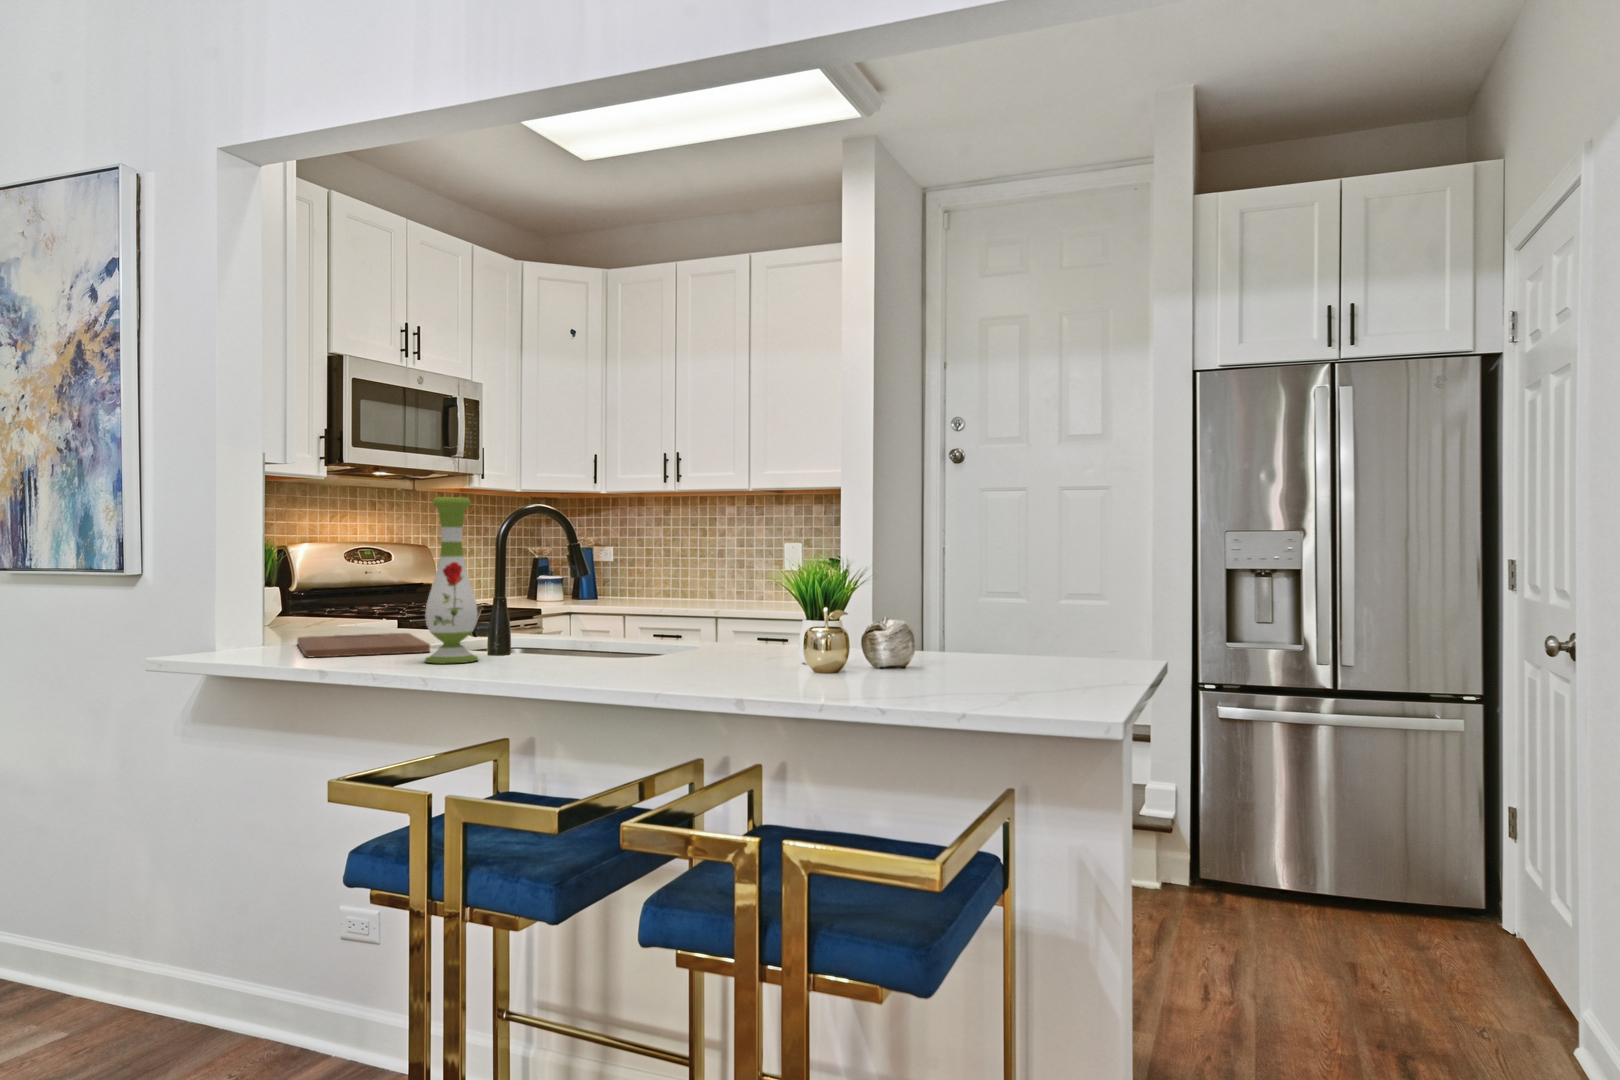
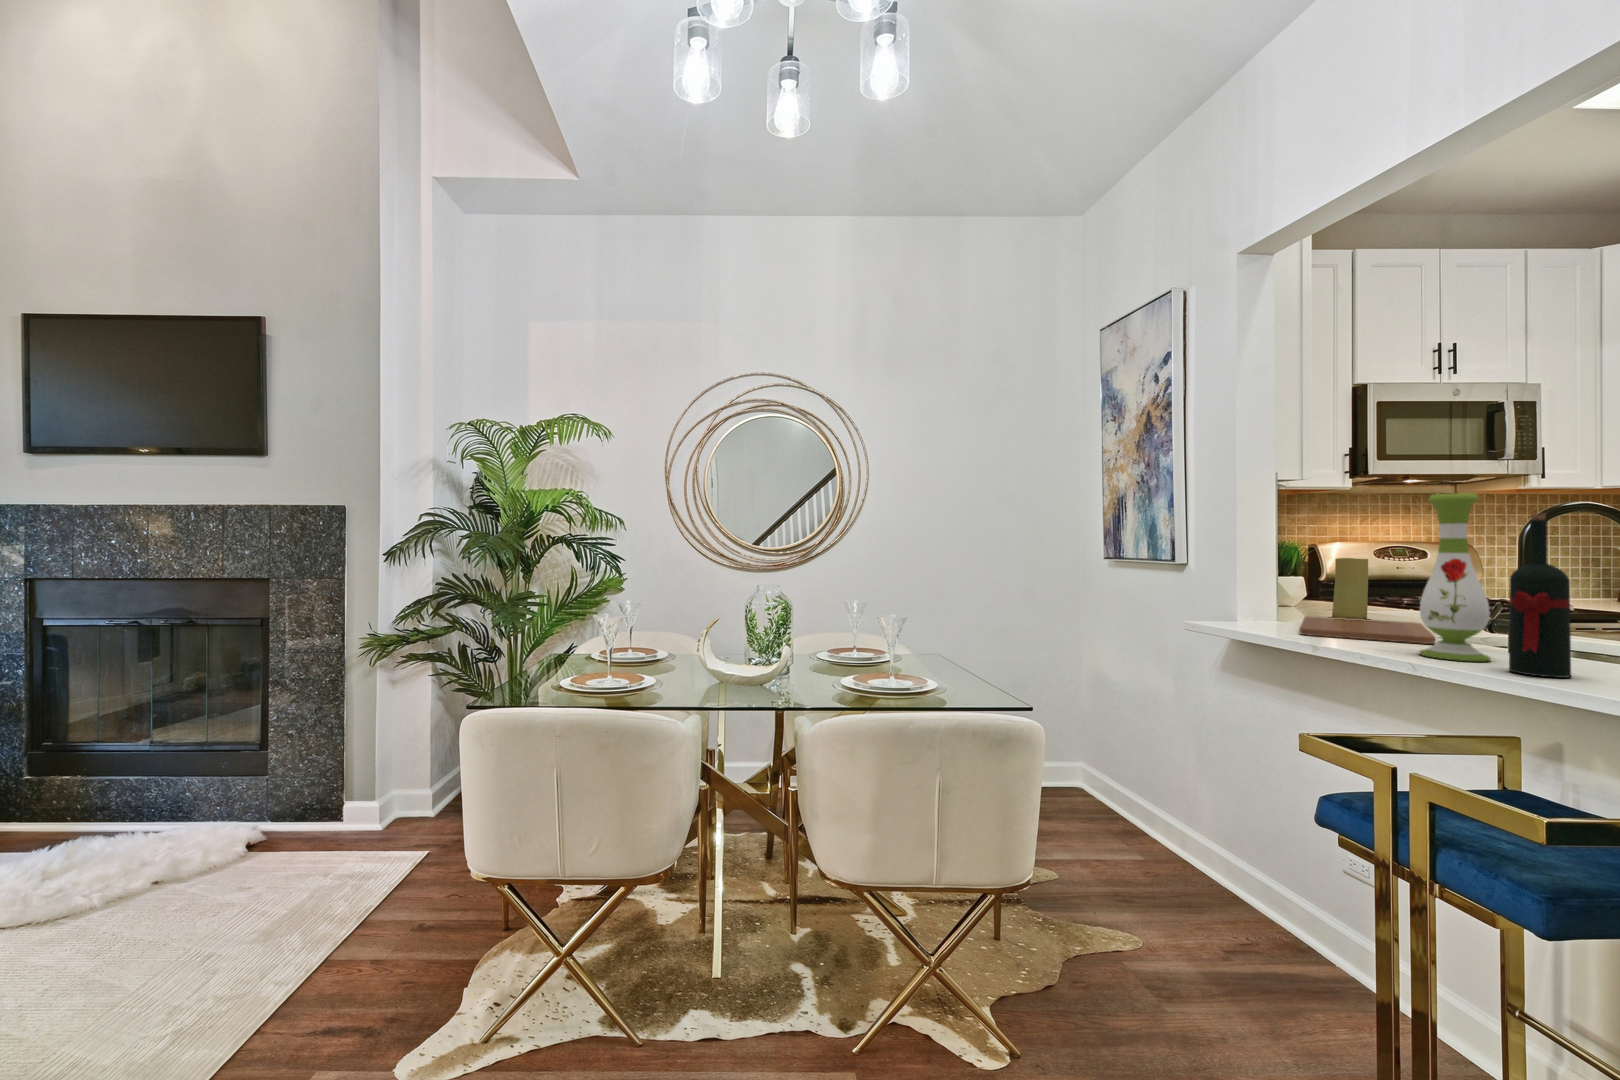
wine bottle: none [495,520,534,667] -> present [1509,514,1571,678]
candle: none [316,563,362,639] -> present [1328,558,1371,620]

